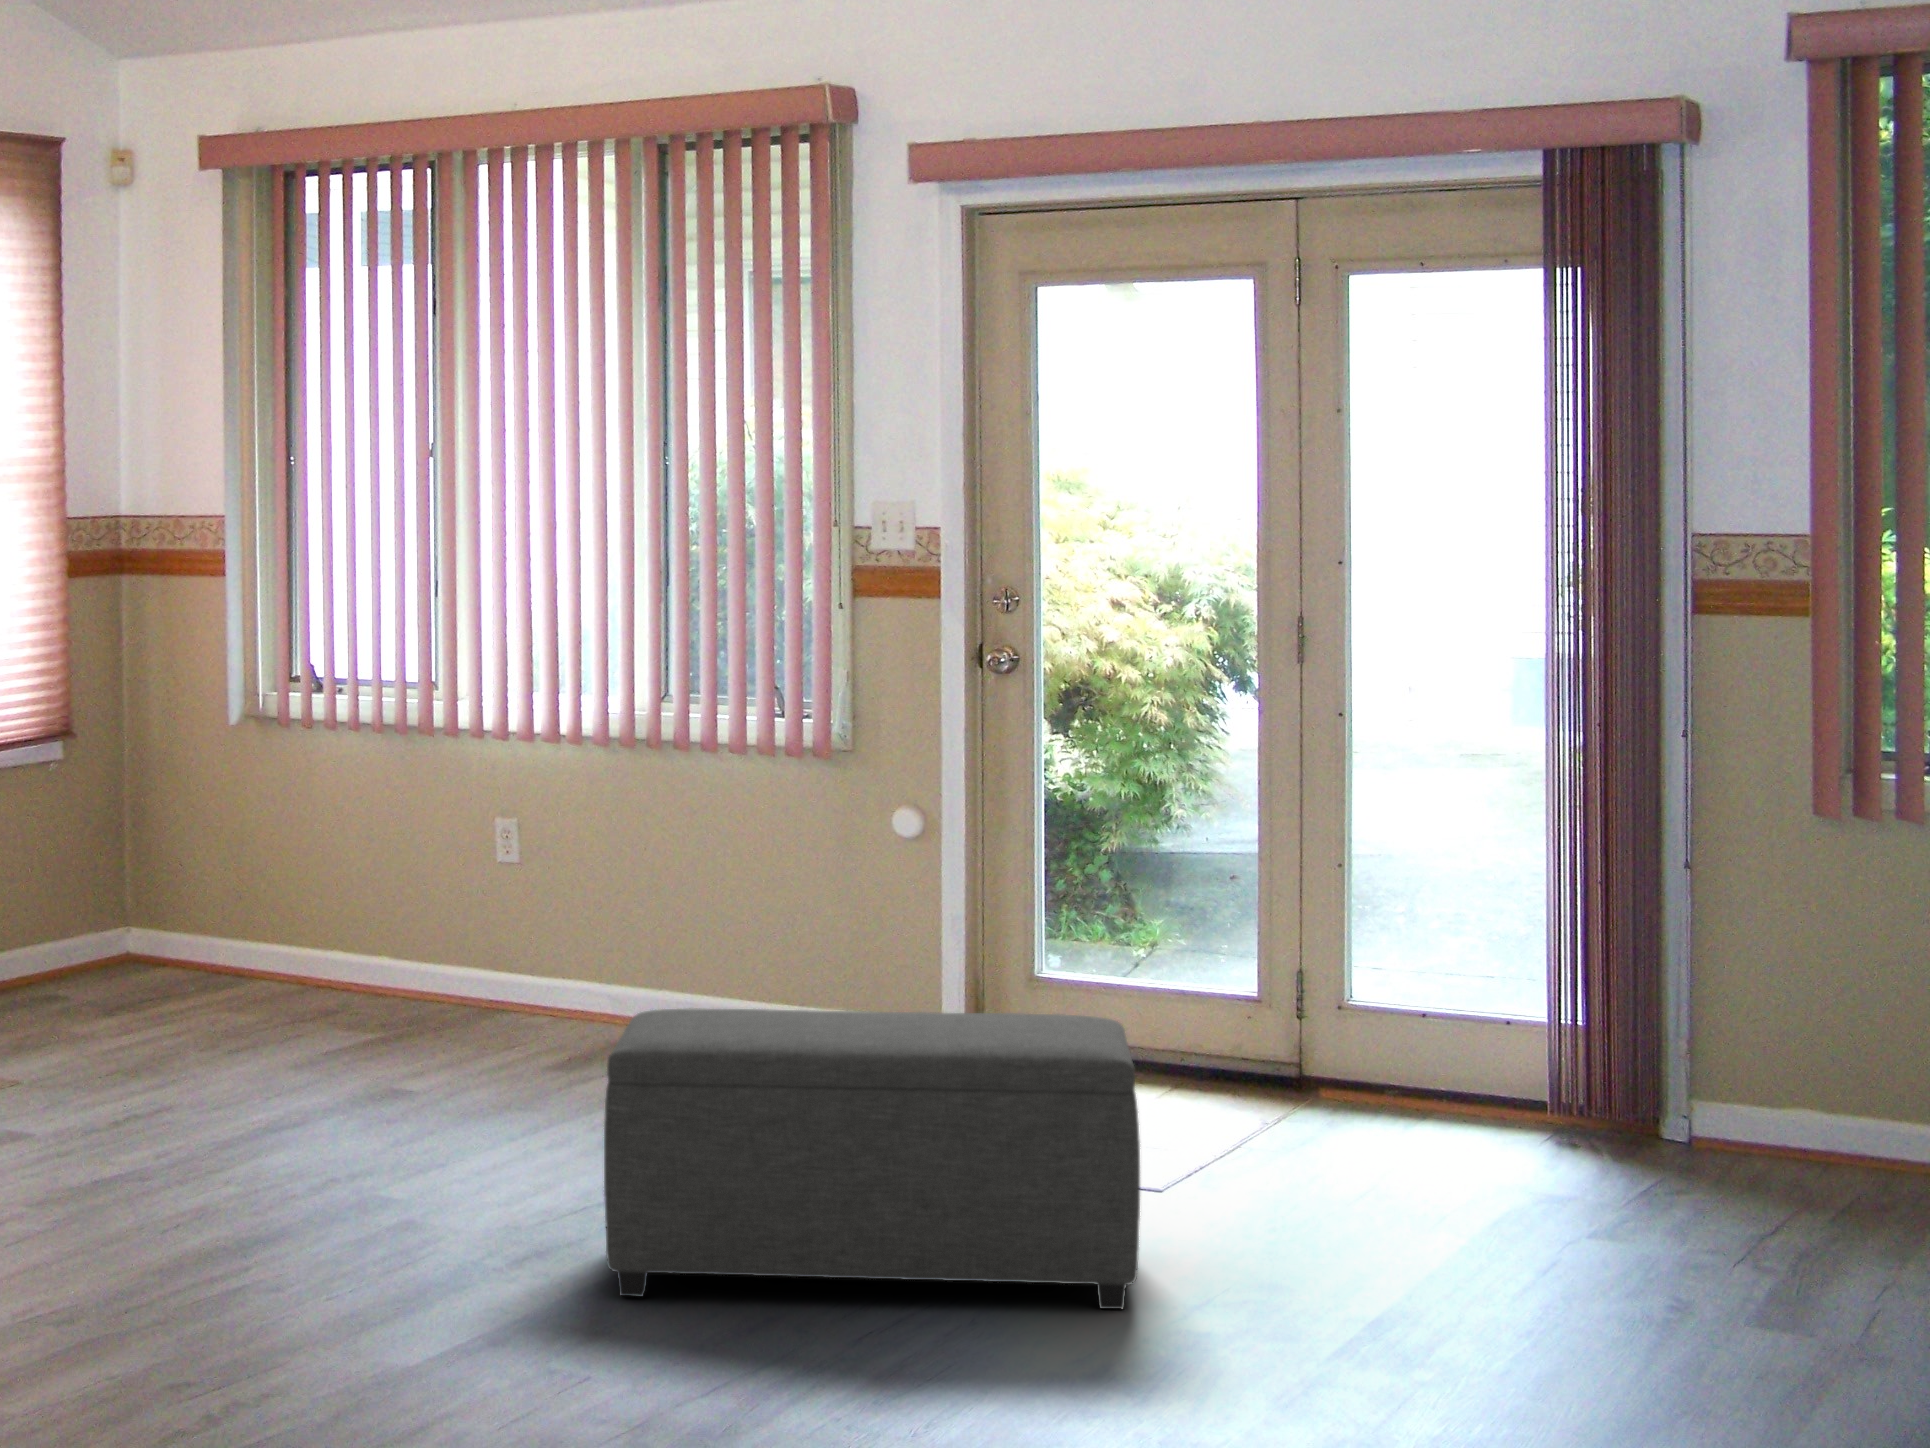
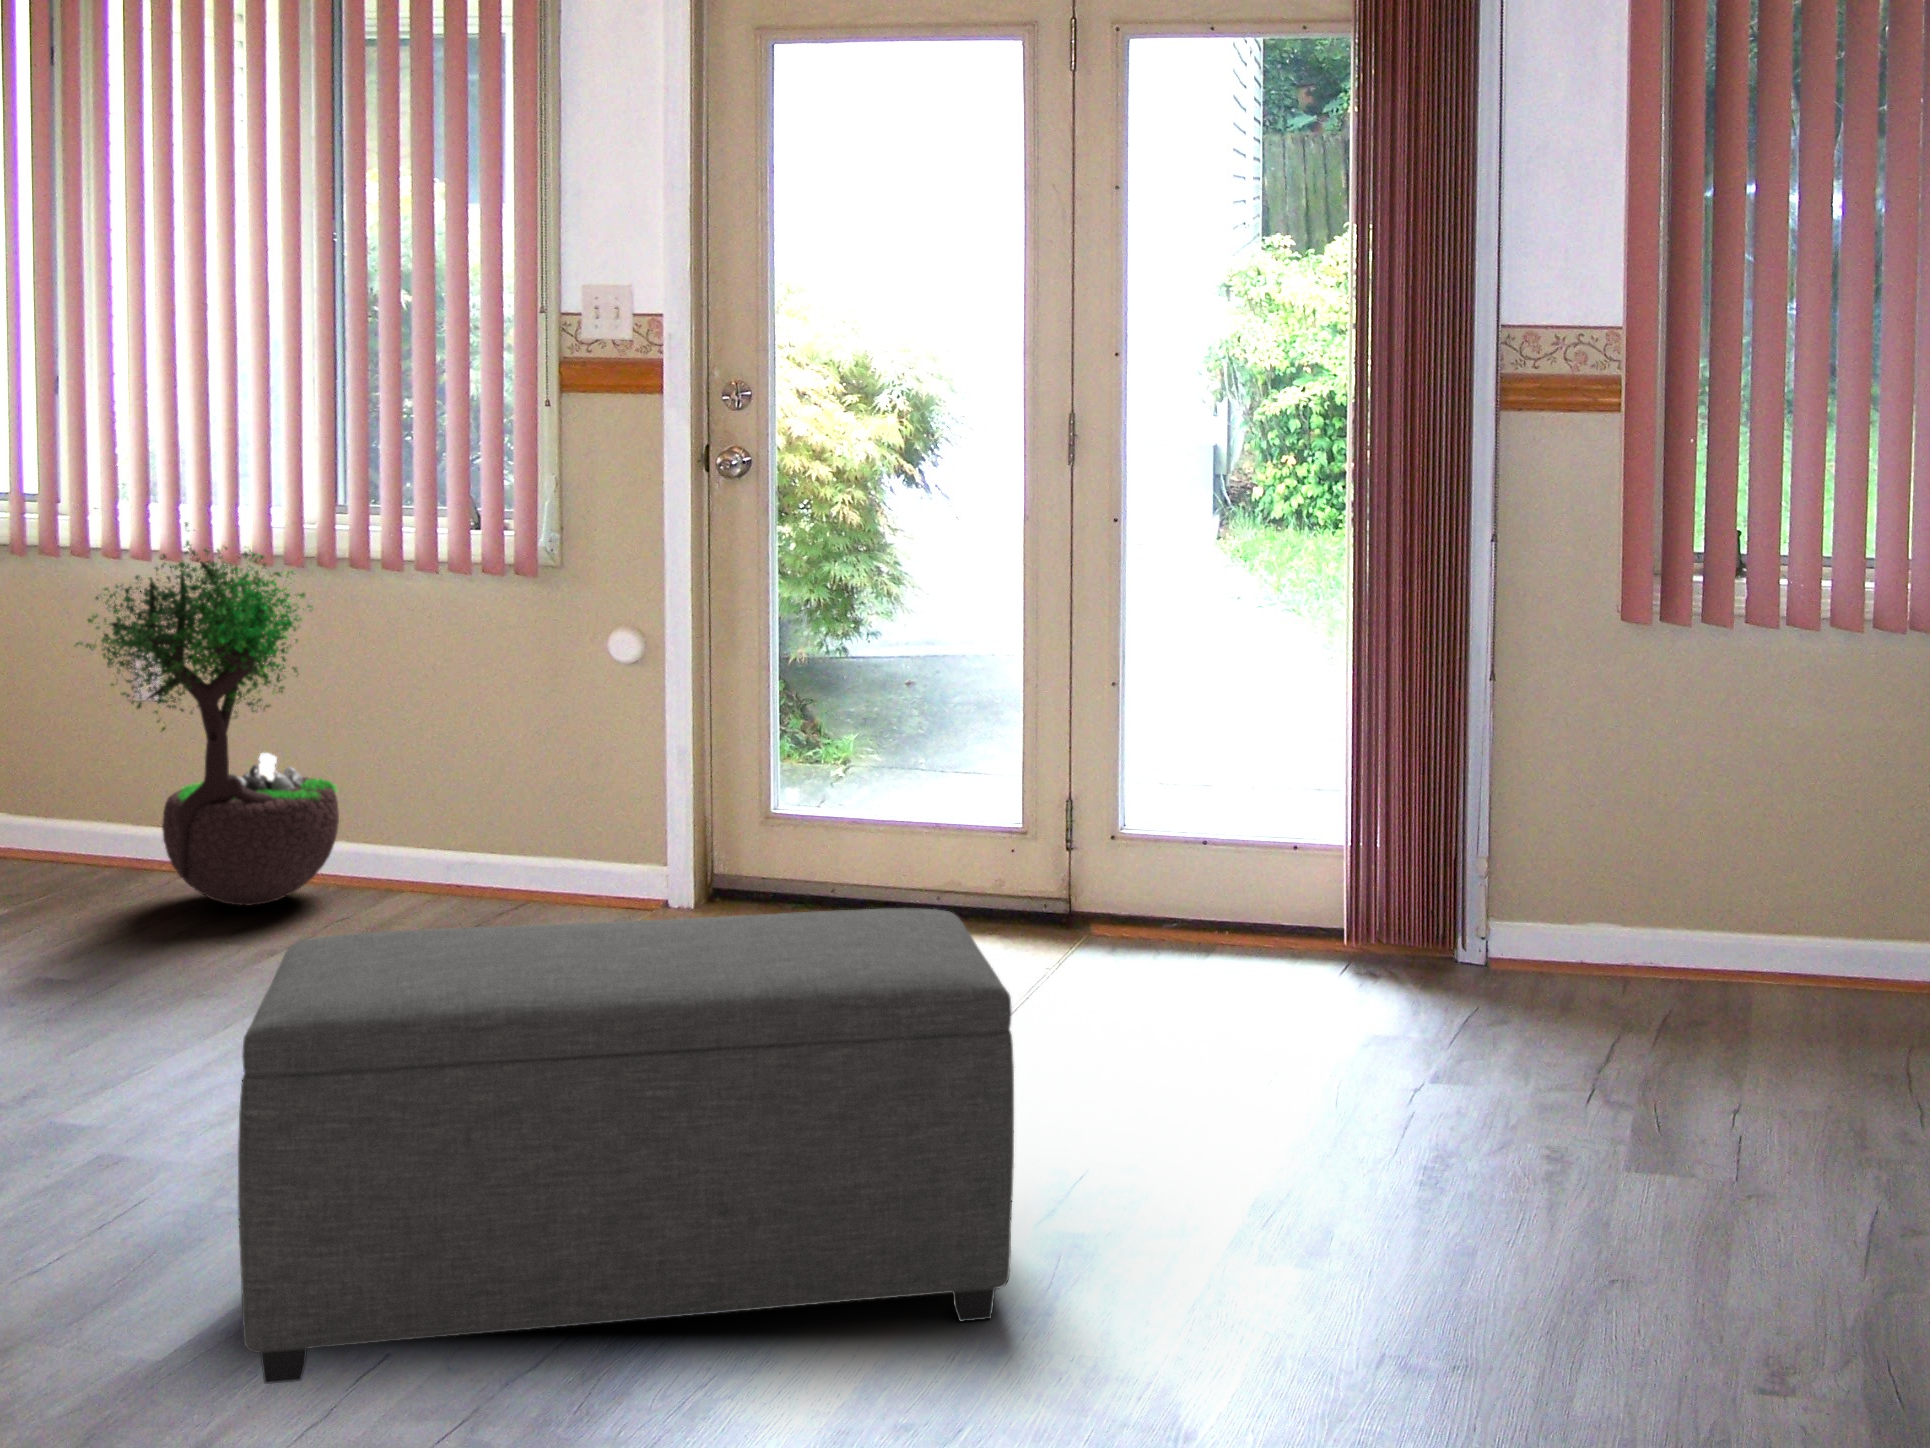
potted tree: none [456,707,665,1039] -> present [75,522,339,906]

